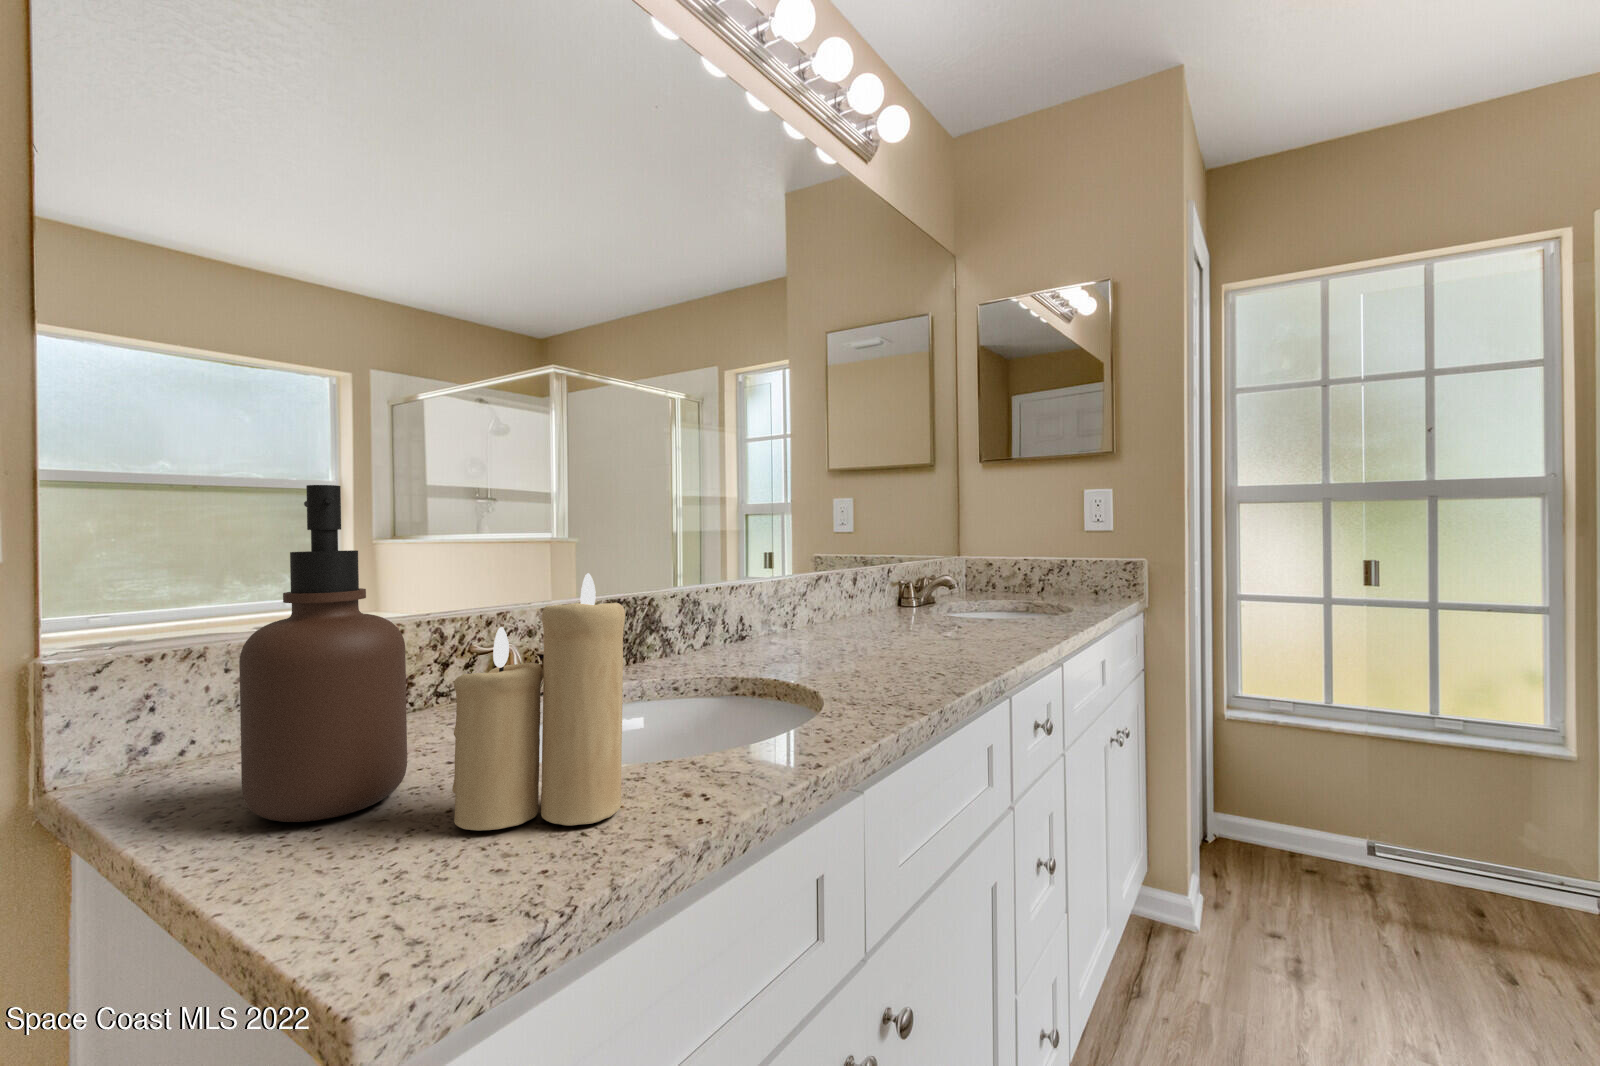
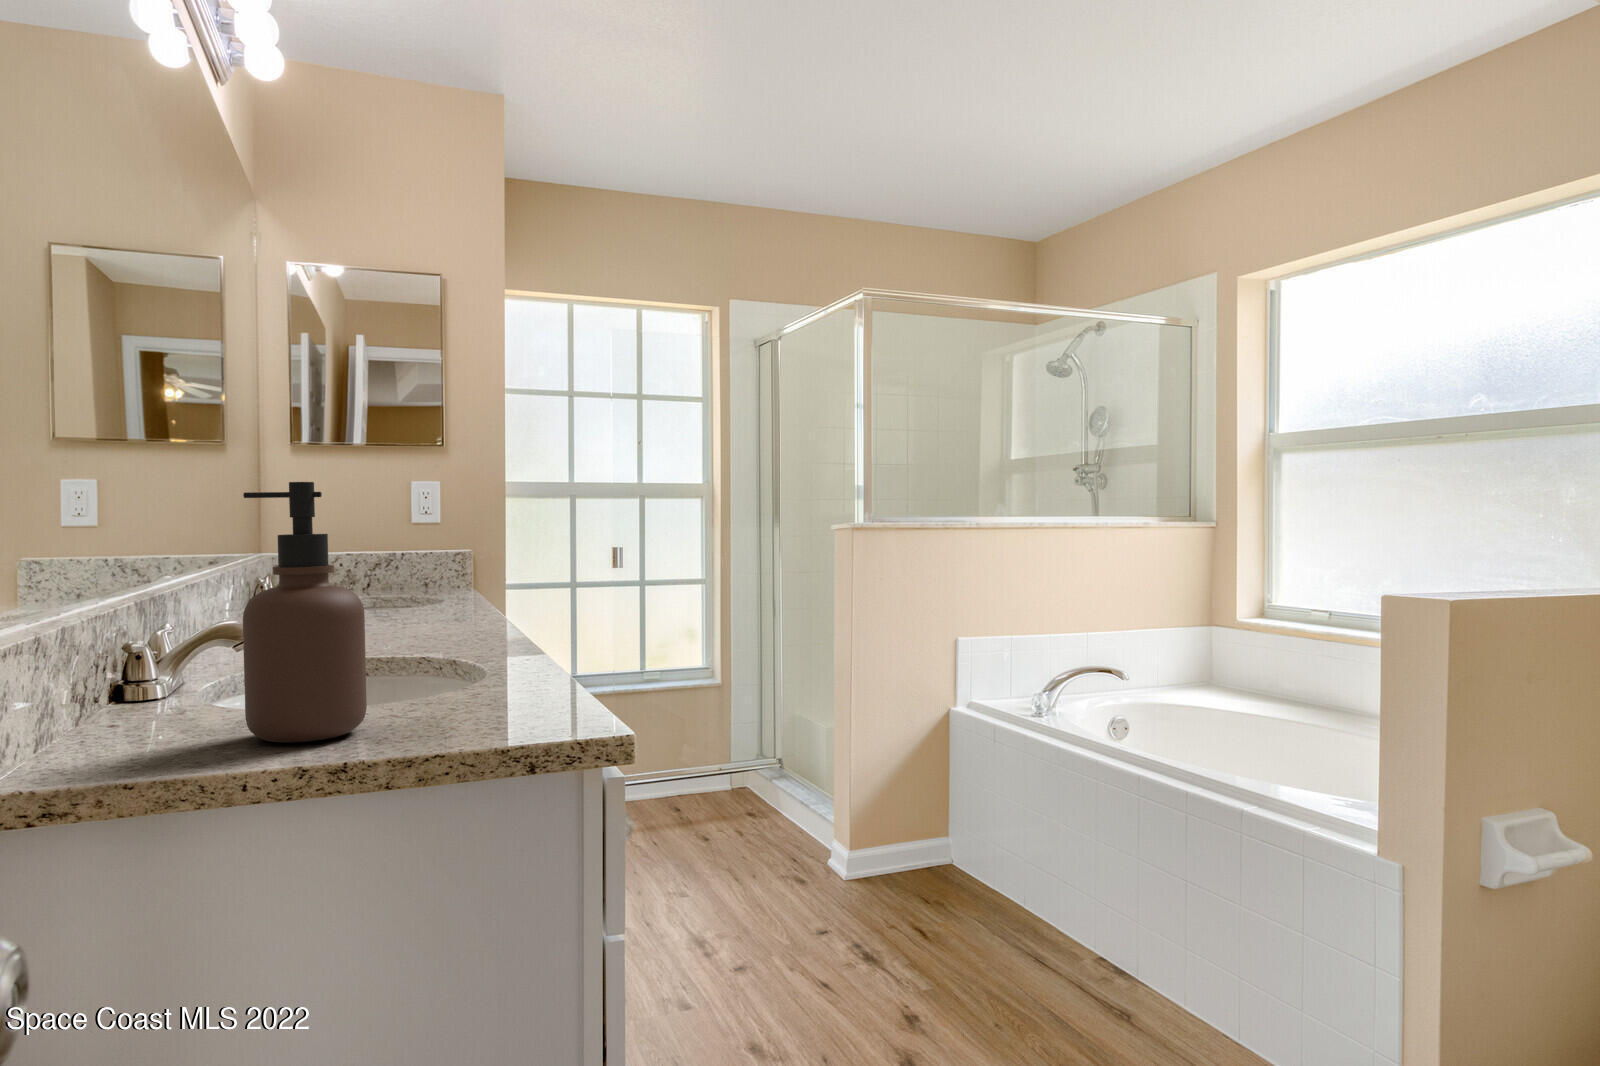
candle: present [452,573,625,831] -> none [422,546,521,716]

